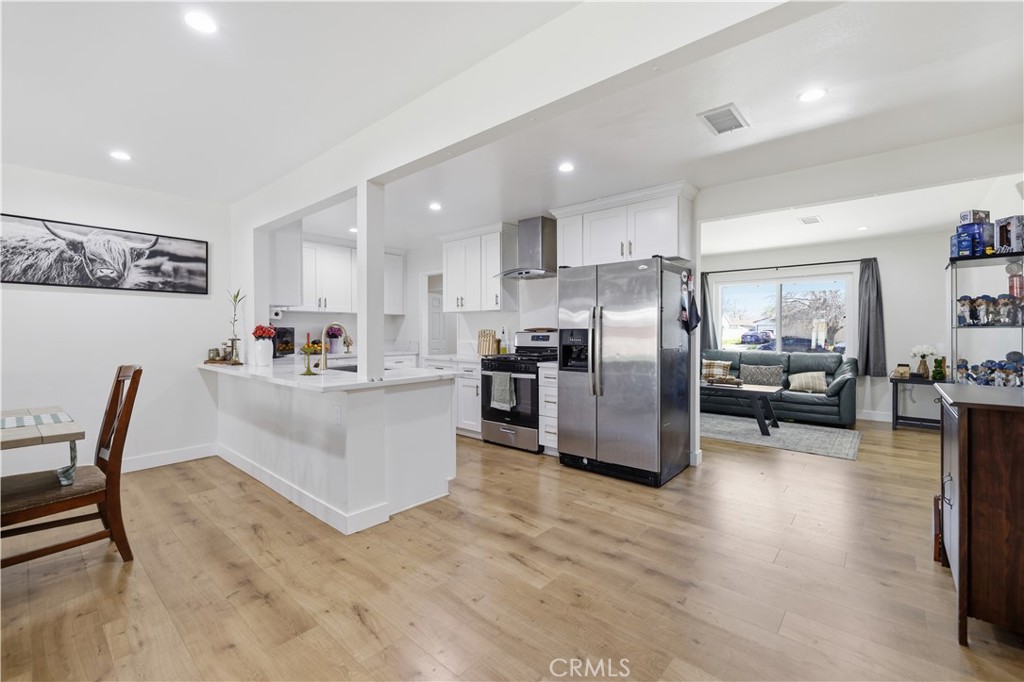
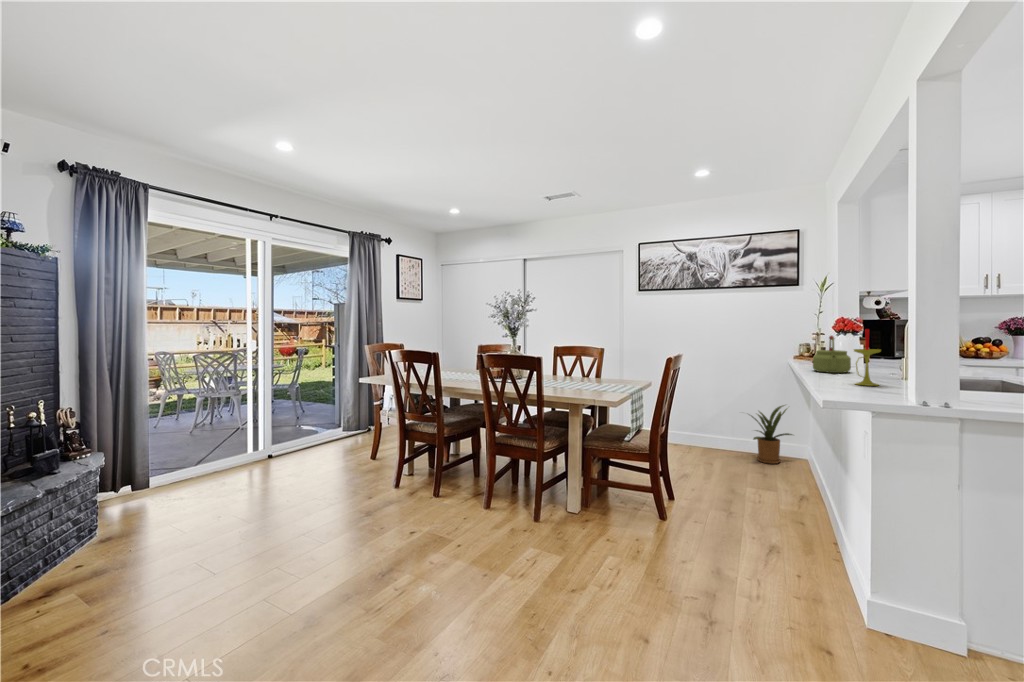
kettle: none [250,339,280,370] -> present [813,336,851,373]
house plant: none [154,408,213,471] -> present [752,405,792,464]

